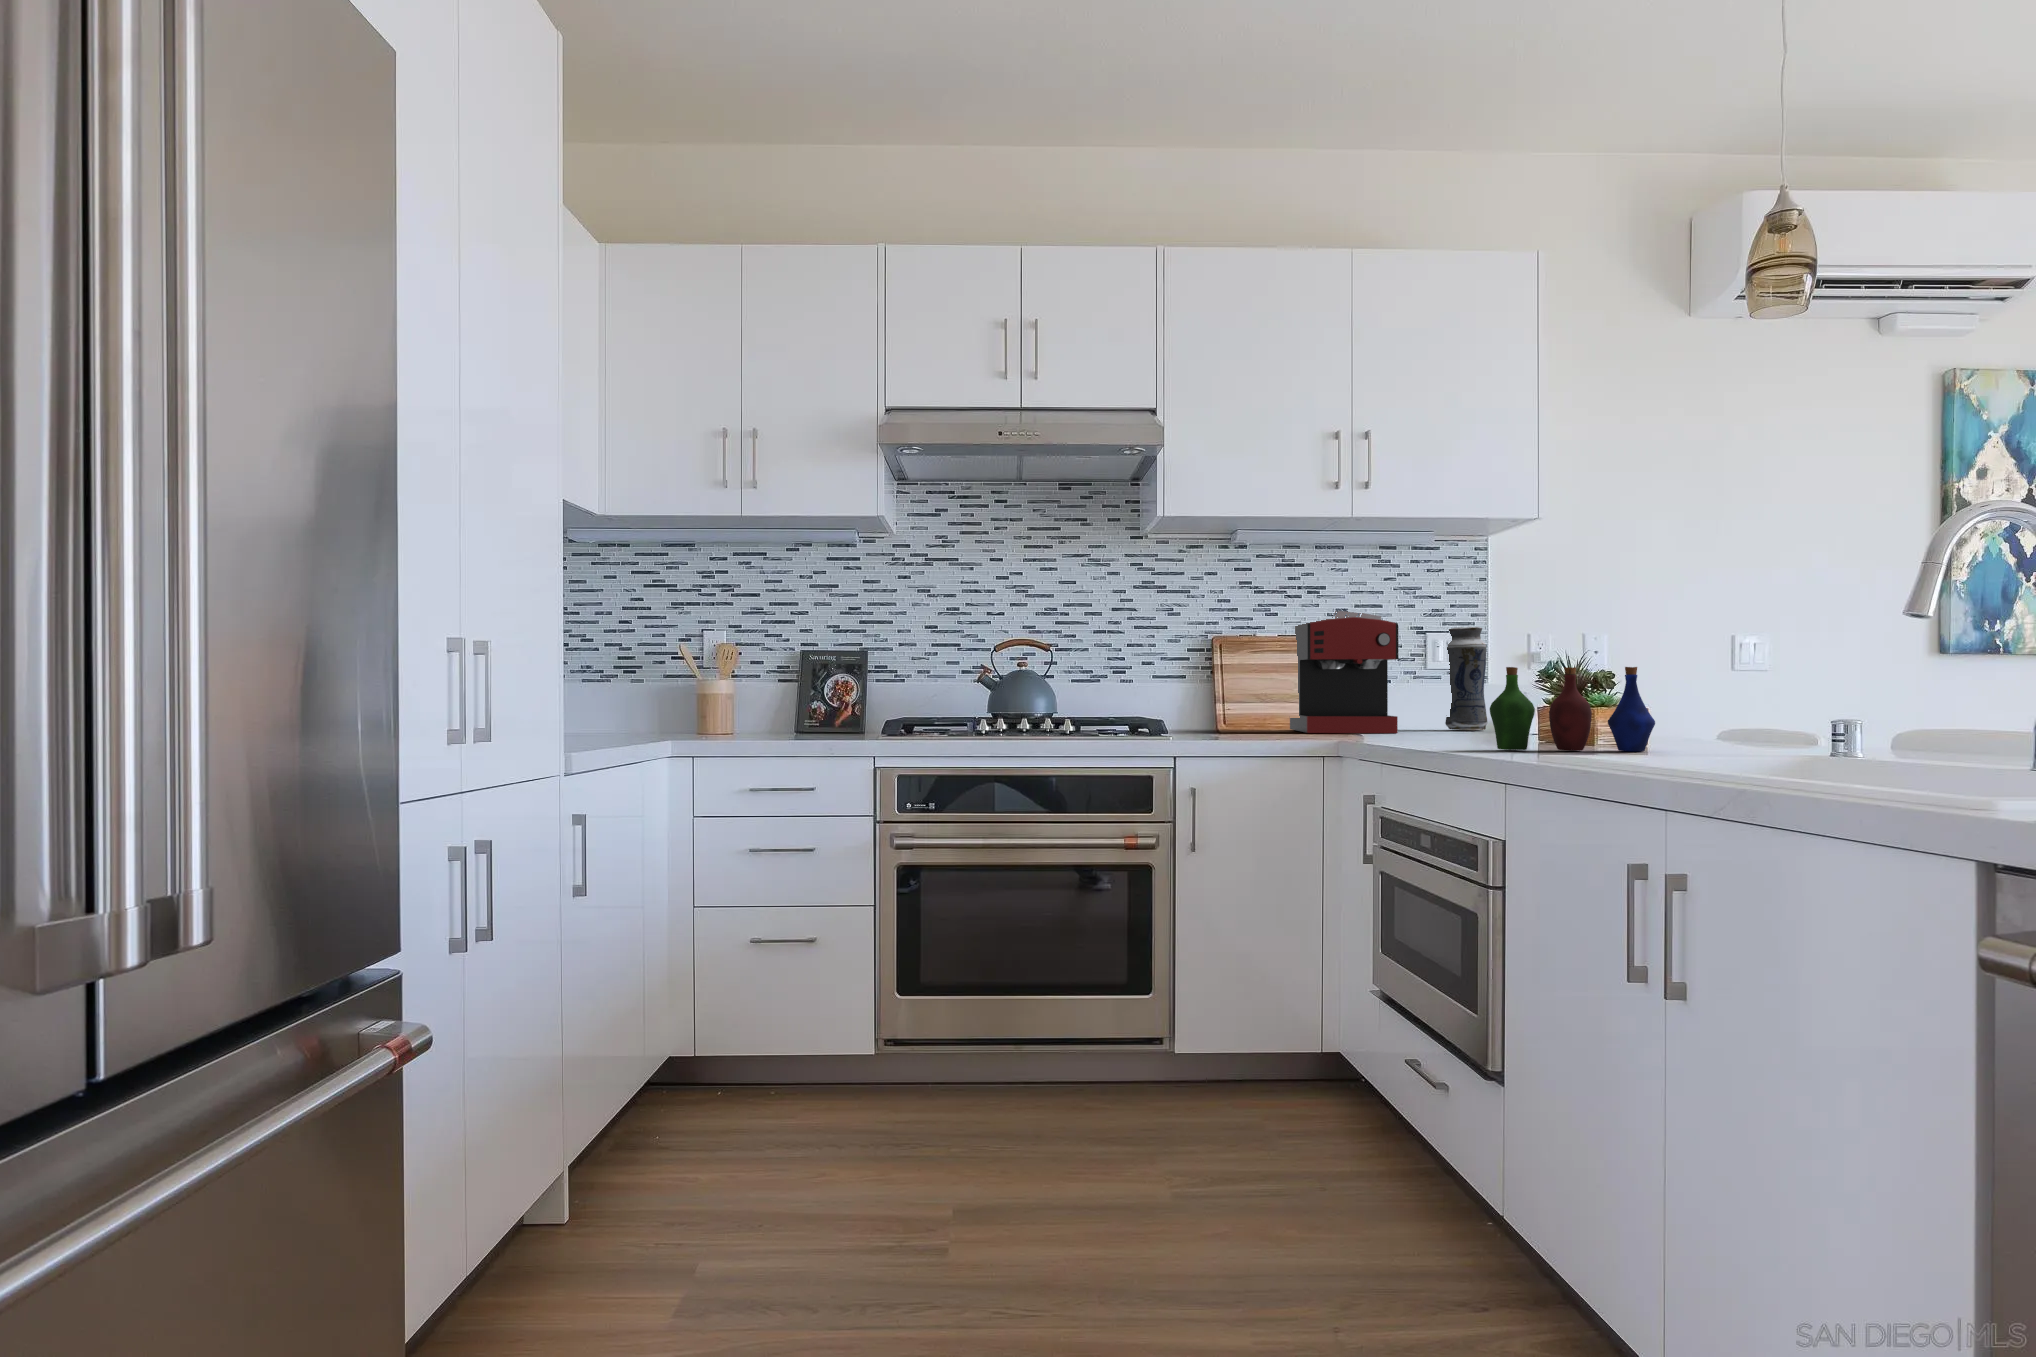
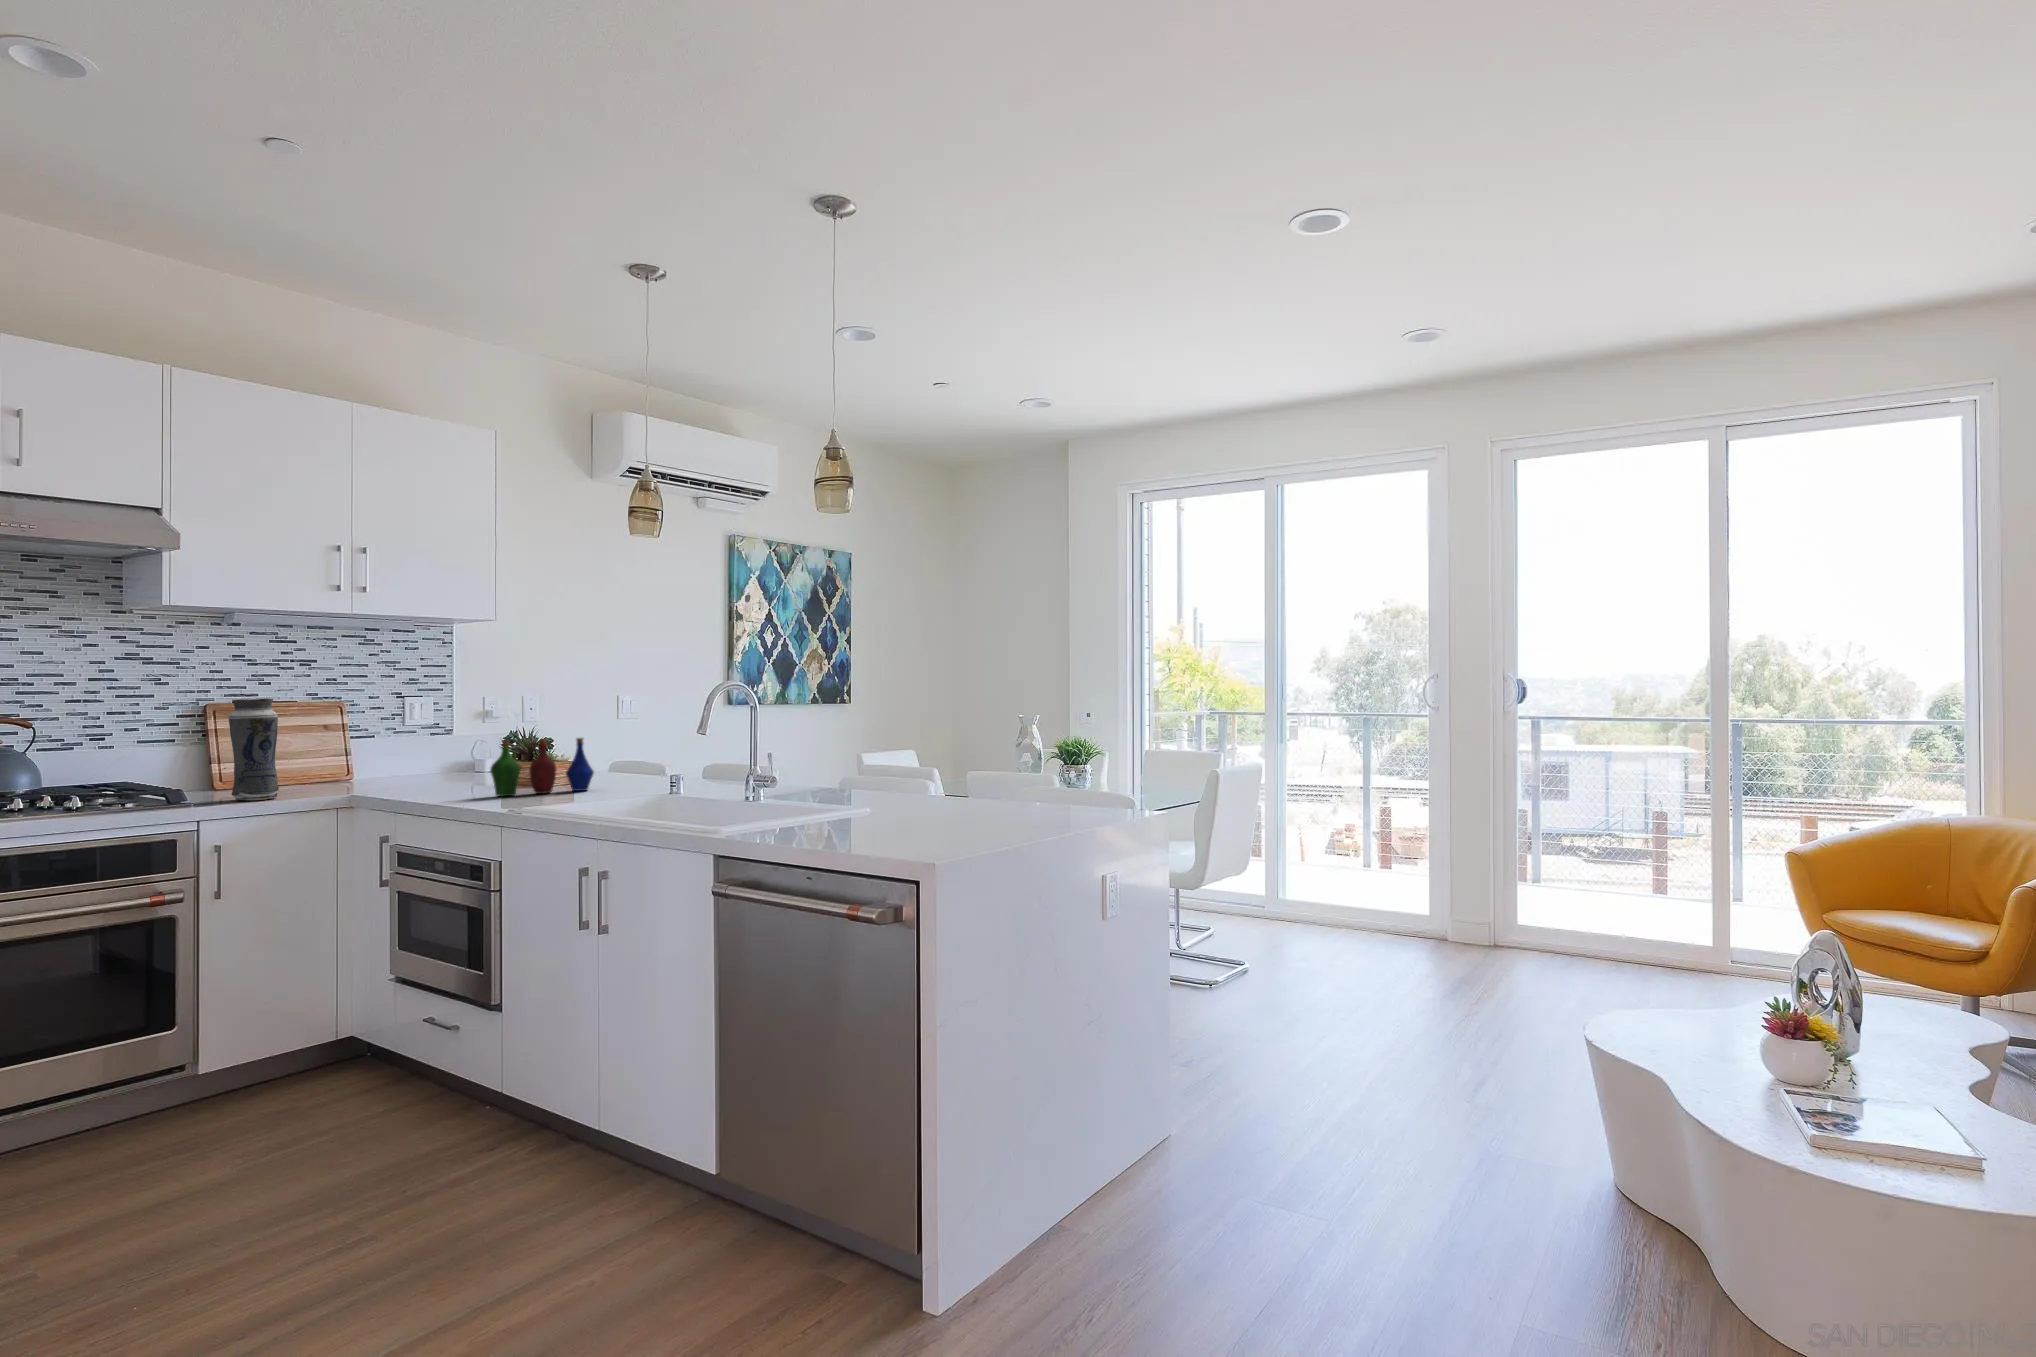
coffee maker: present [1290,611,1399,733] -> none [277,680,386,786]
vase: present [1445,627,1487,730] -> present [229,698,279,800]

